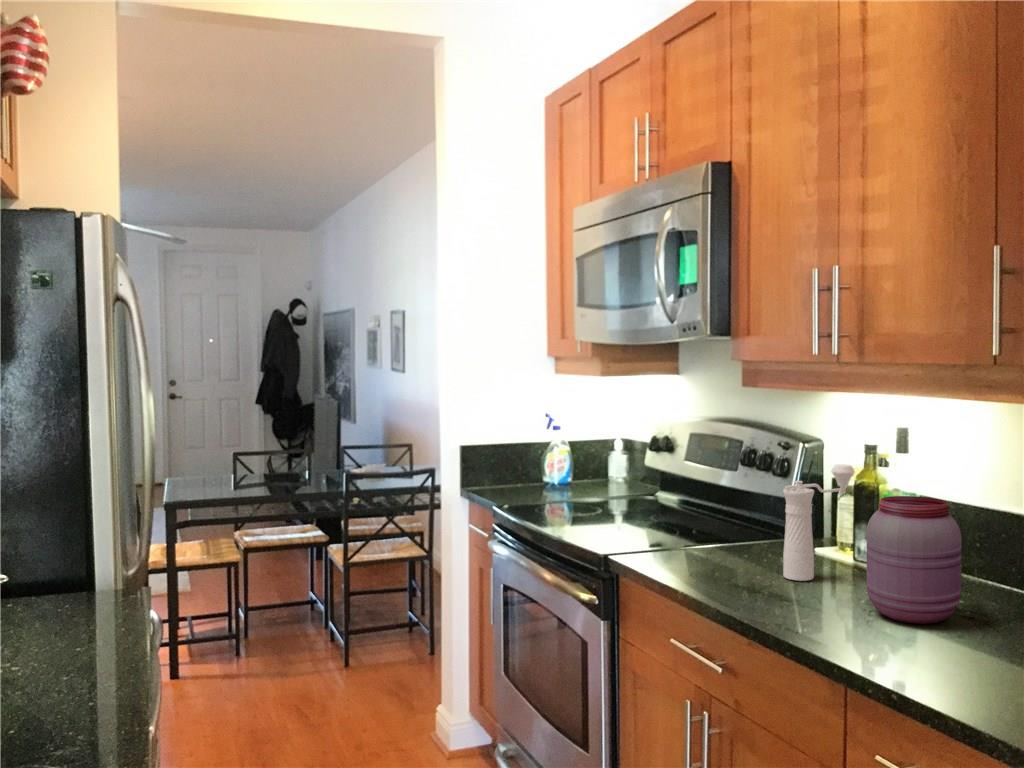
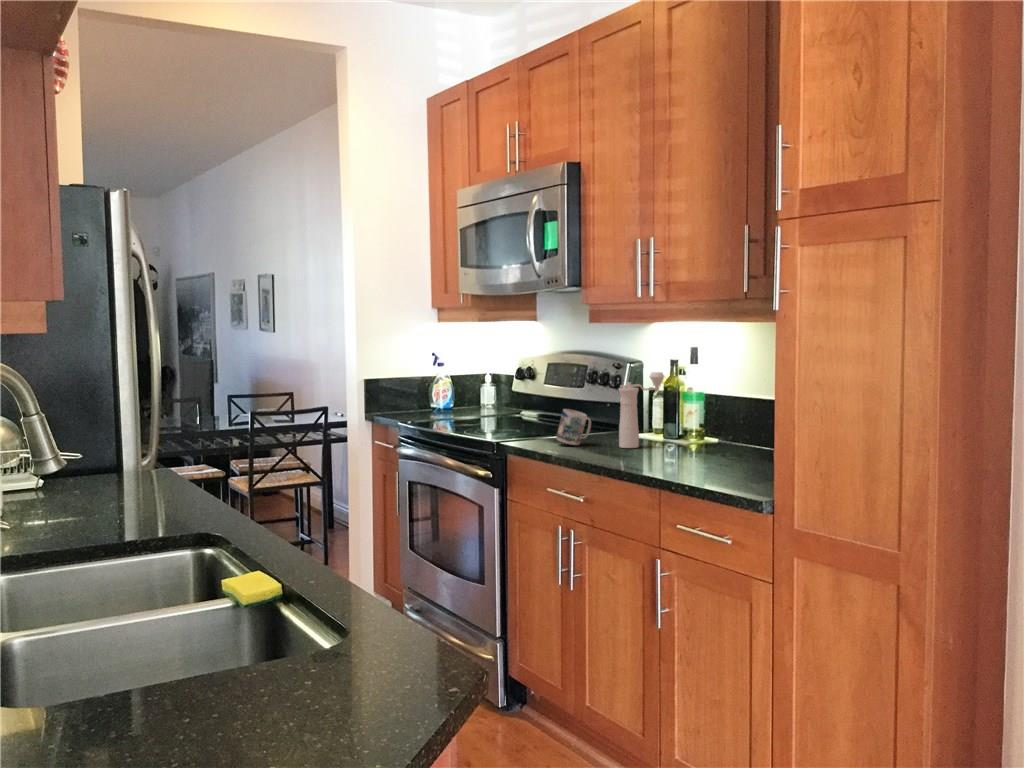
jar: present [866,496,961,624] -> none [671,385,727,461]
mug: none [682,514,742,569] -> present [556,409,591,445]

